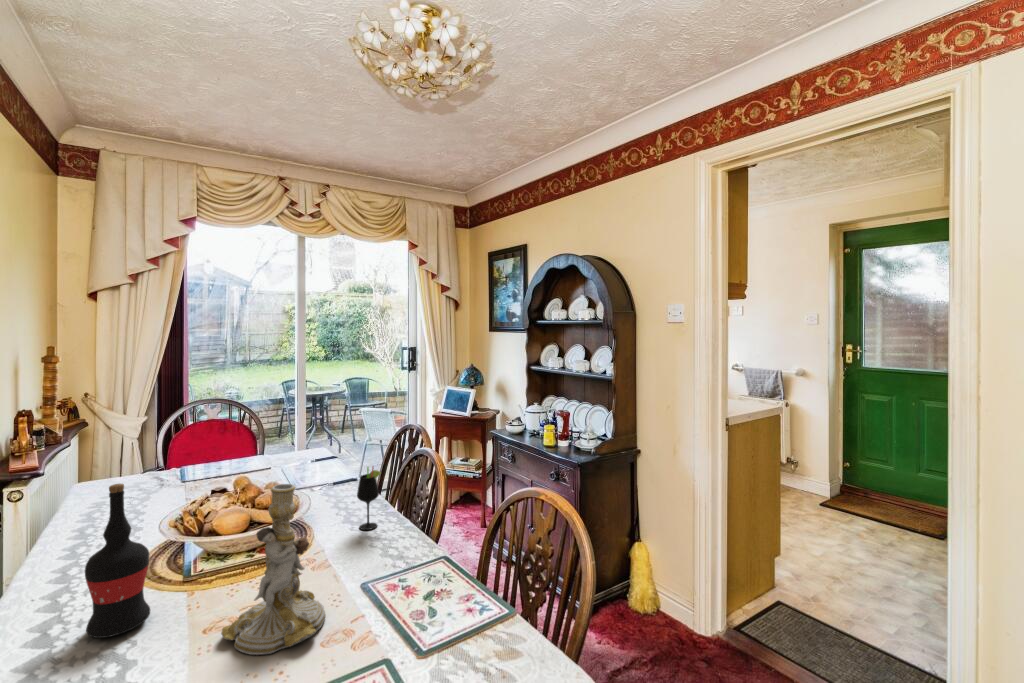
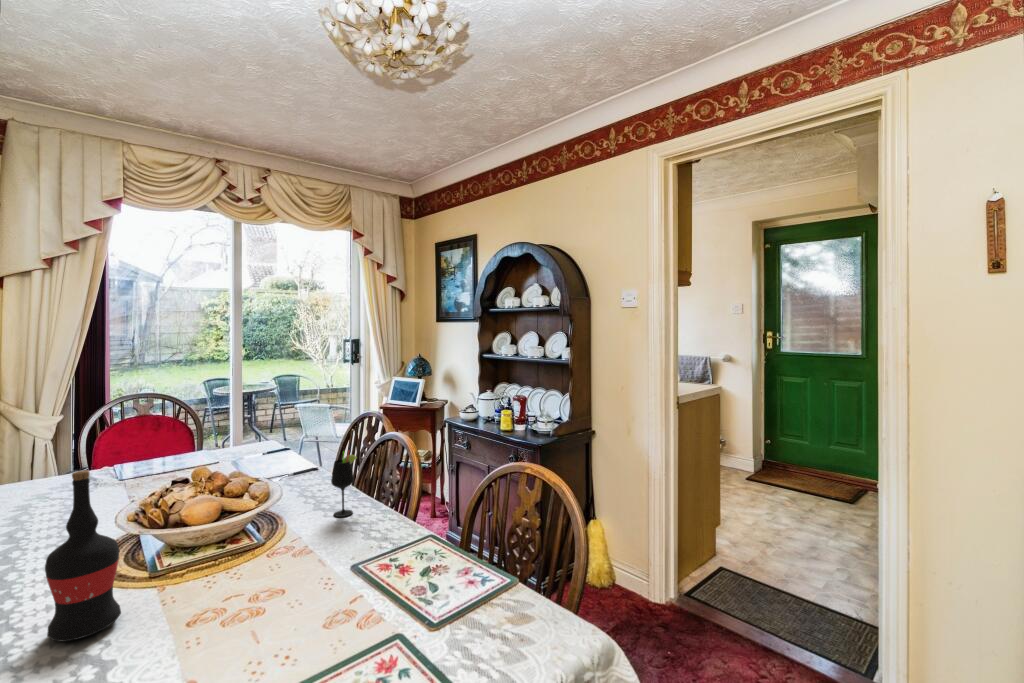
candlestick: present [221,484,325,655] -> none [212,463,322,642]

